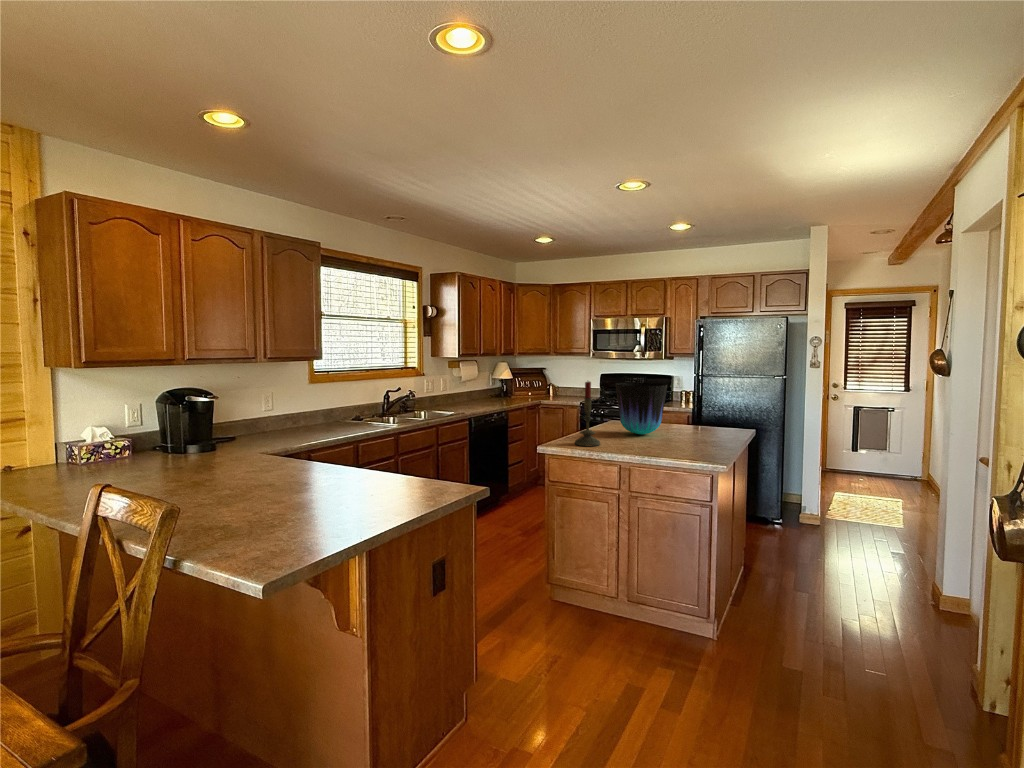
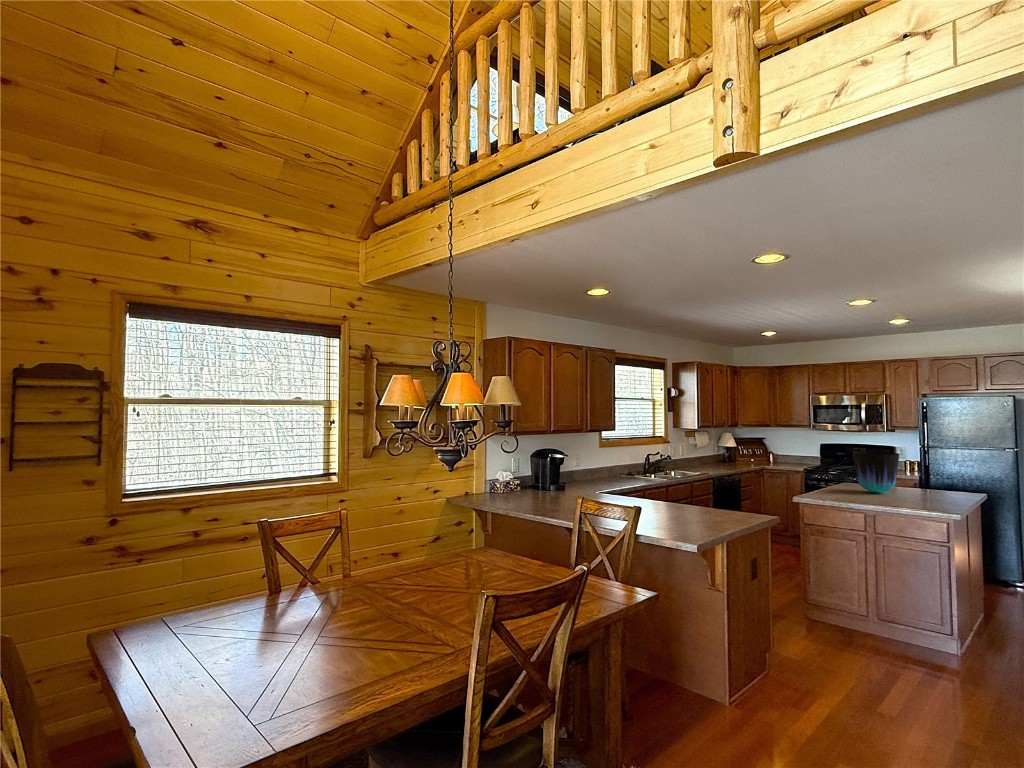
candle: present [575,381,600,446] -> none [823,449,845,499]

